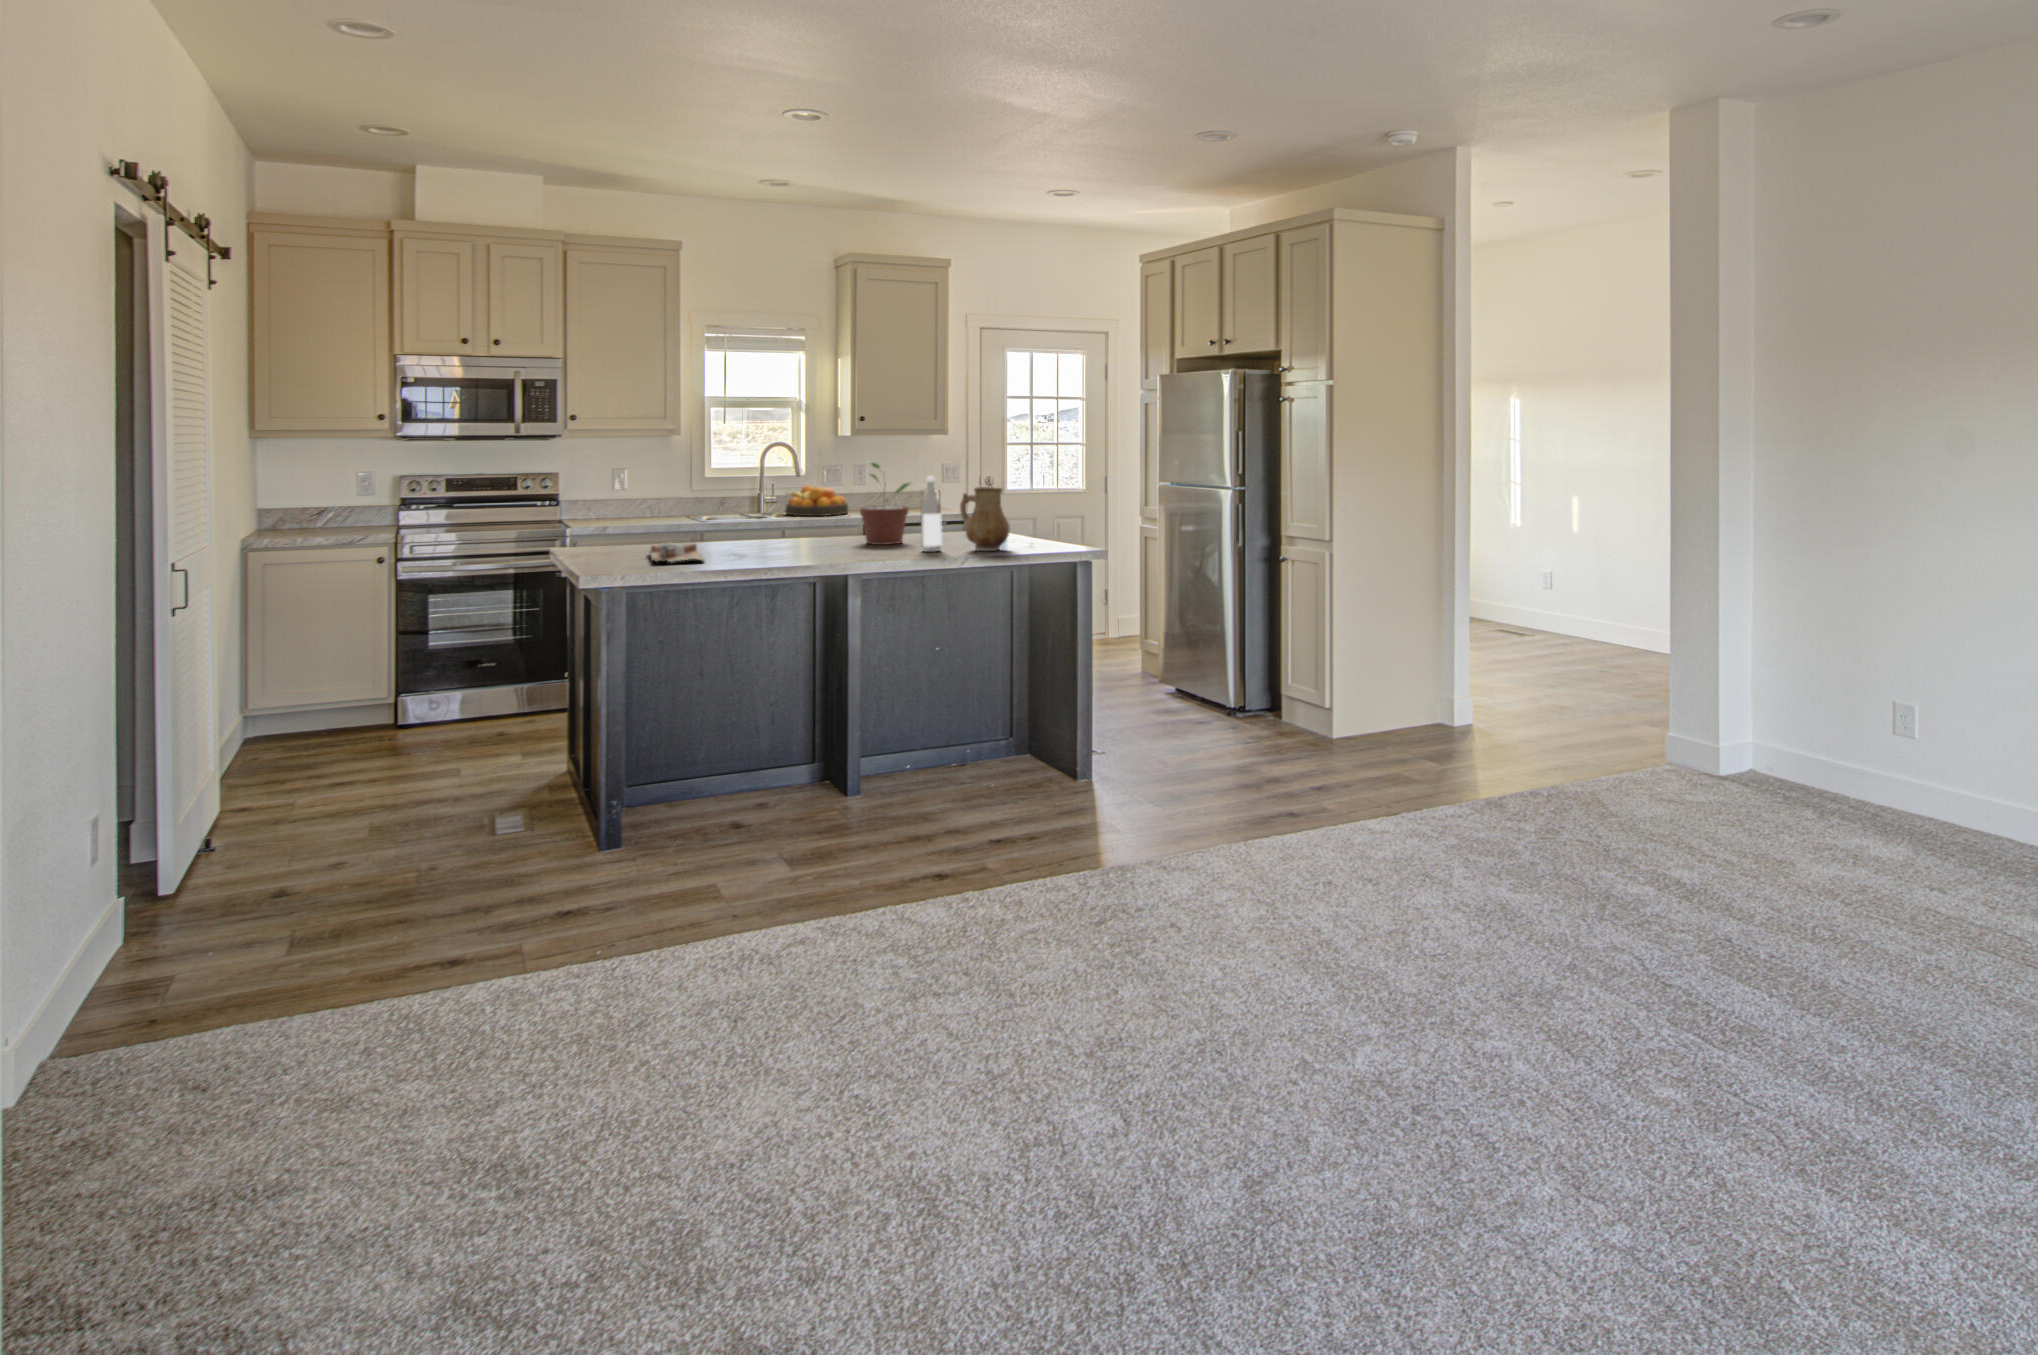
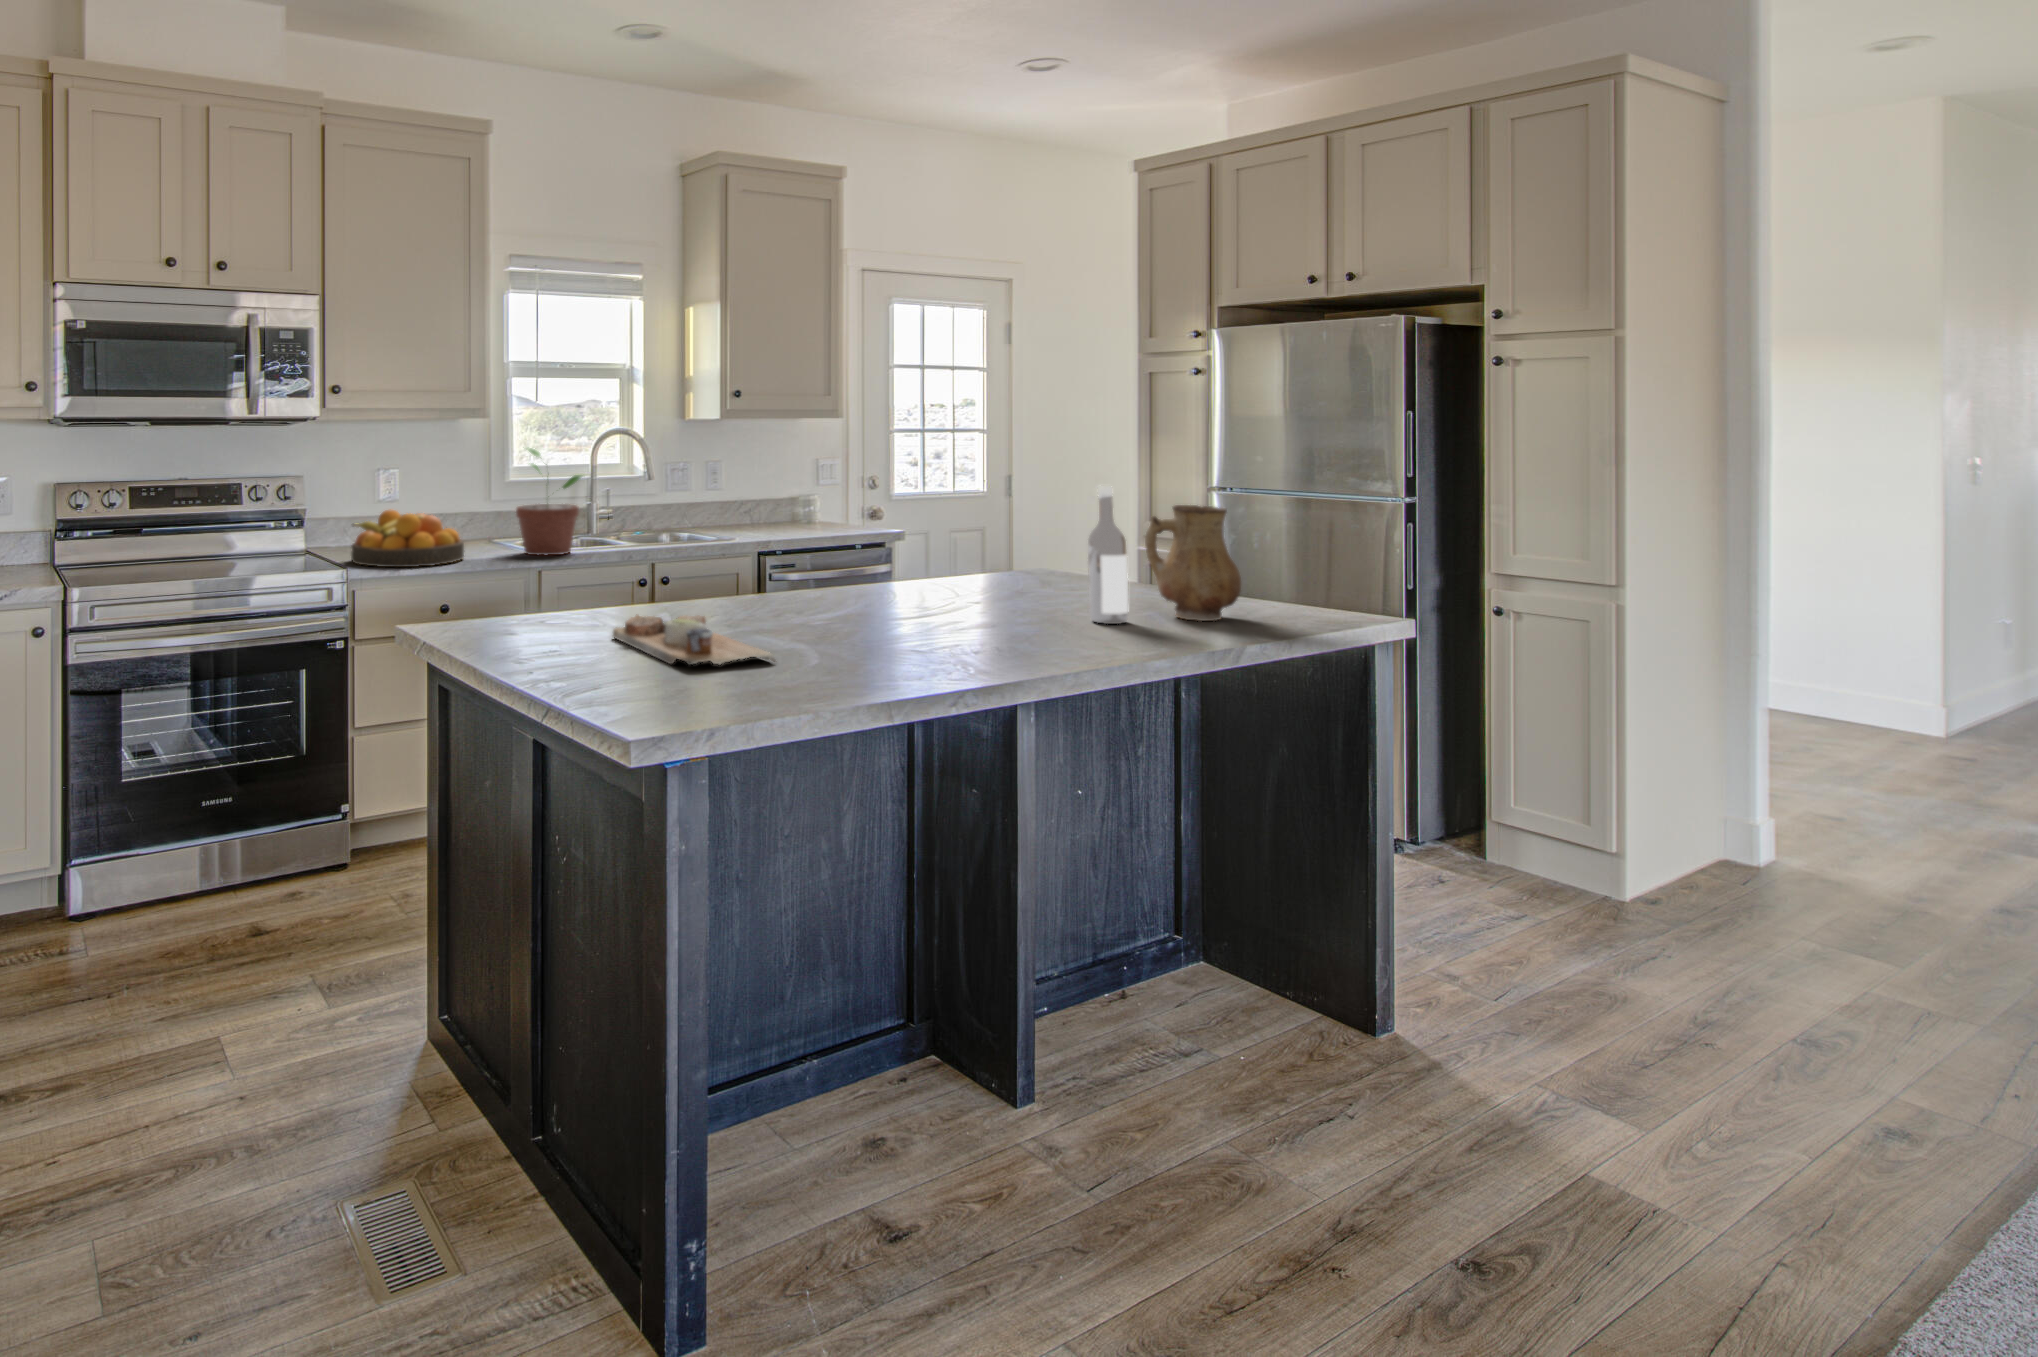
potted plant: present [860,461,911,545] -> present [516,448,583,555]
fruit bowl: present [785,486,848,516] -> present [351,509,464,567]

